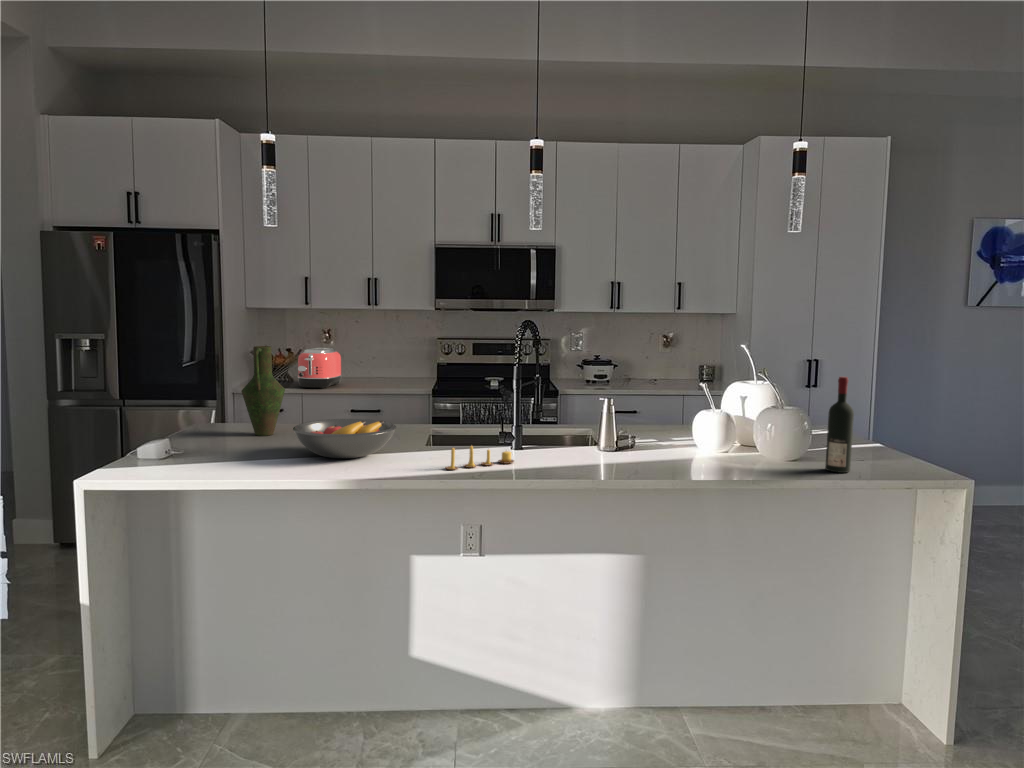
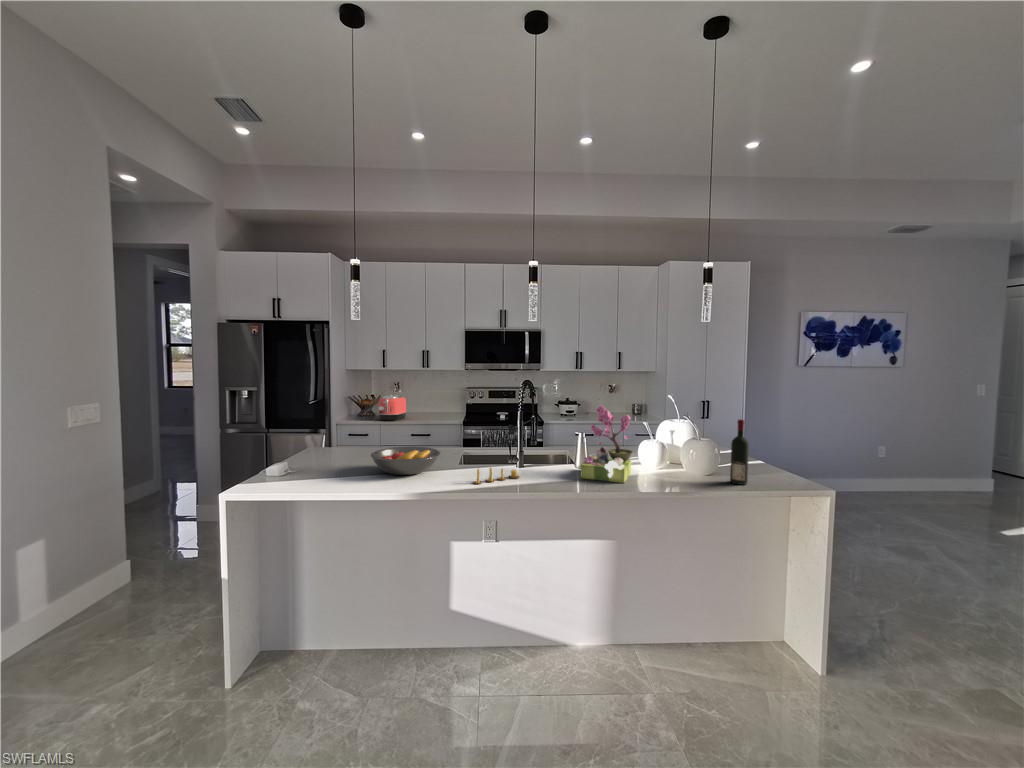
vase: present [241,346,285,436] -> none [339,397,368,457]
flower arrangement: none [605,354,683,470] -> present [581,405,633,483]

